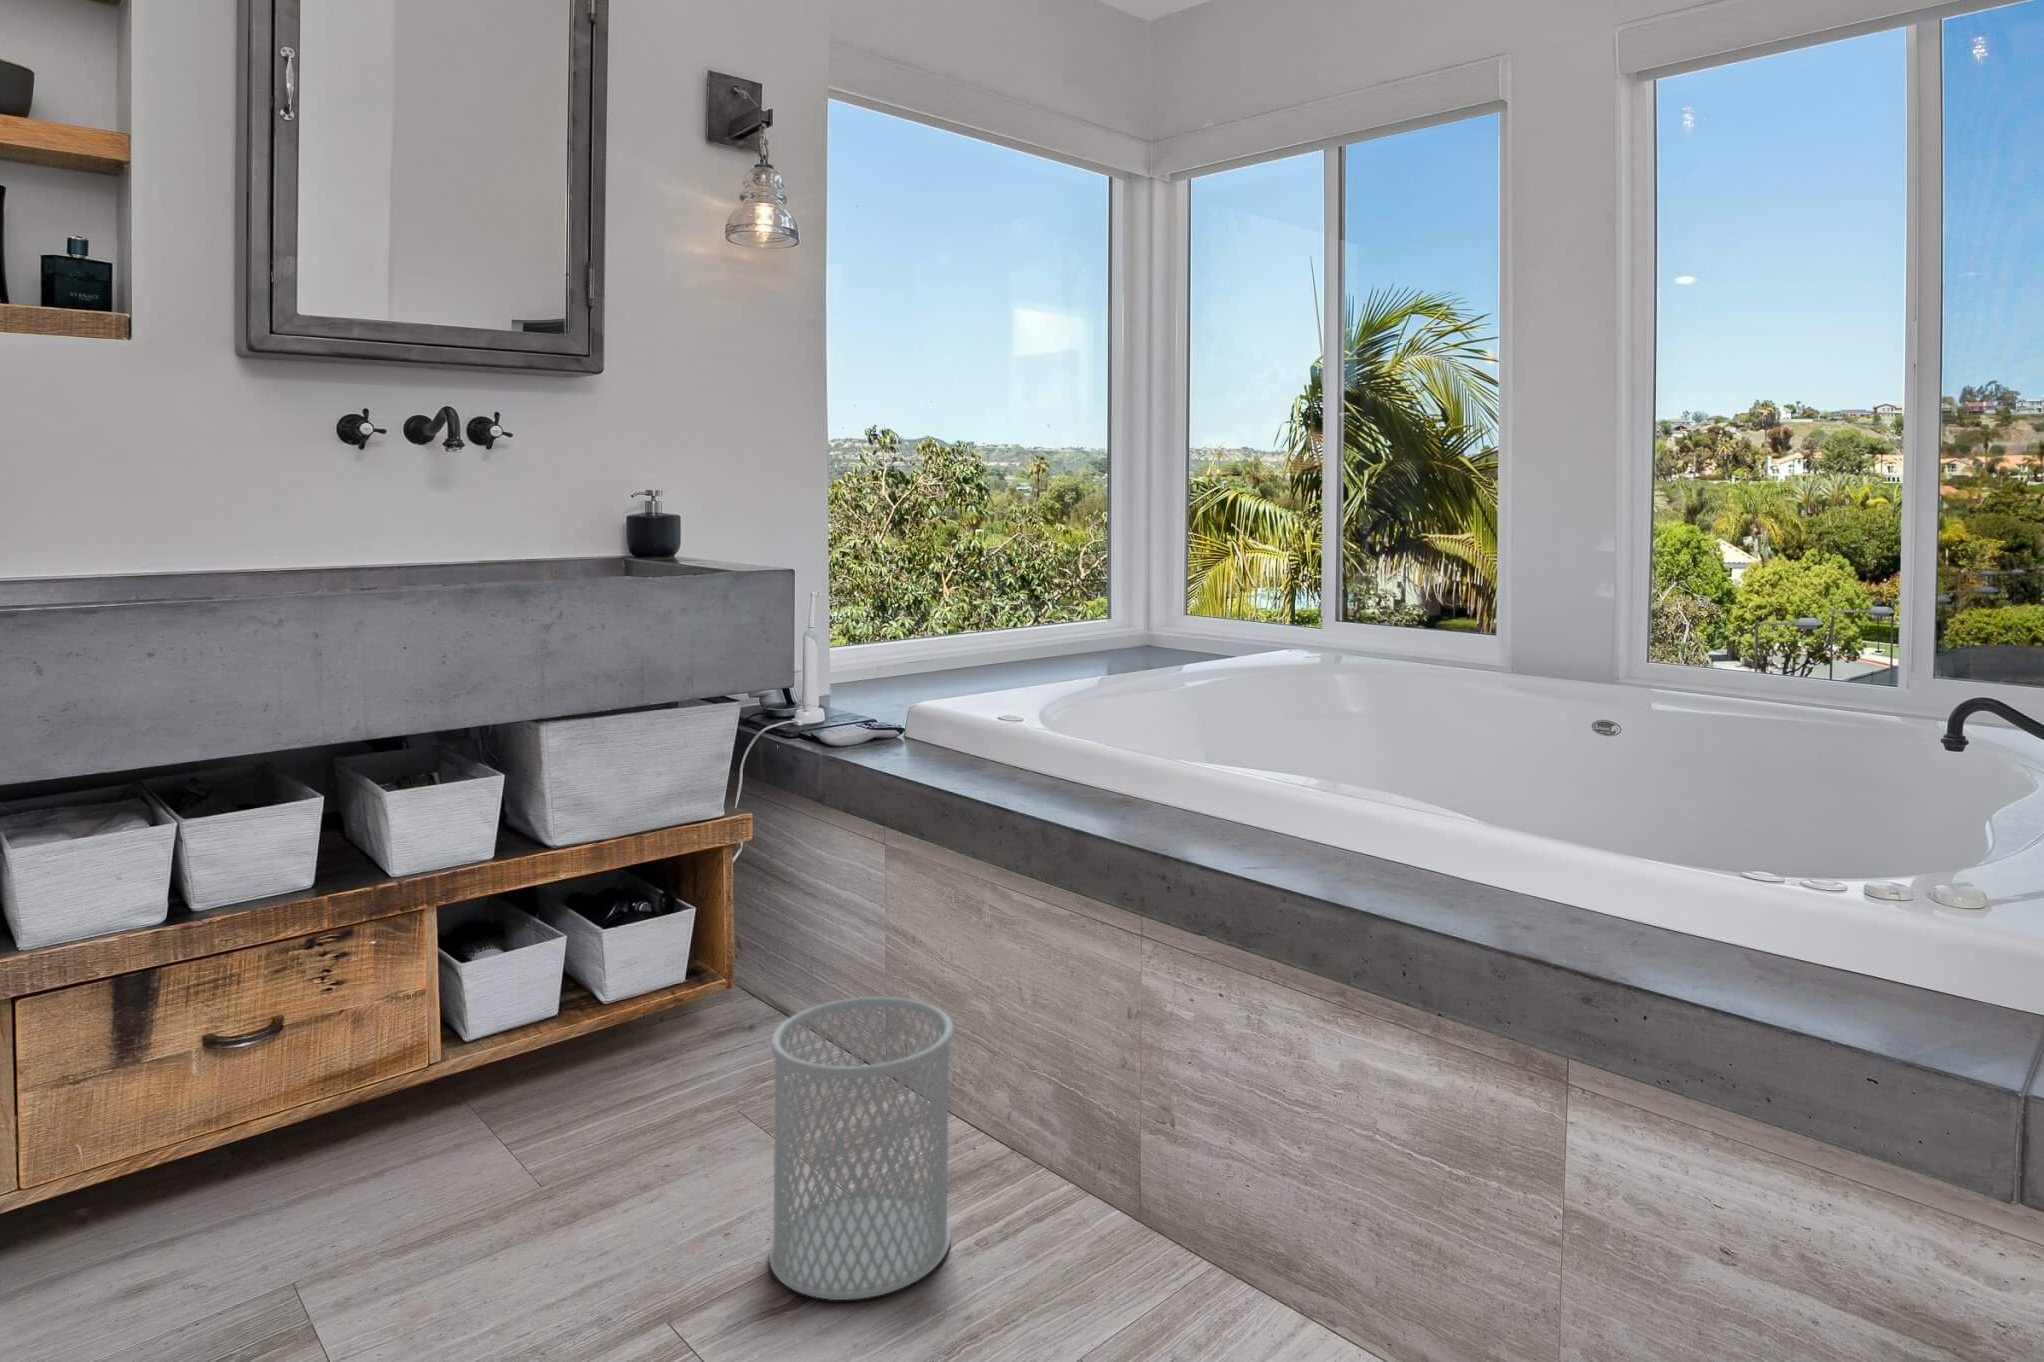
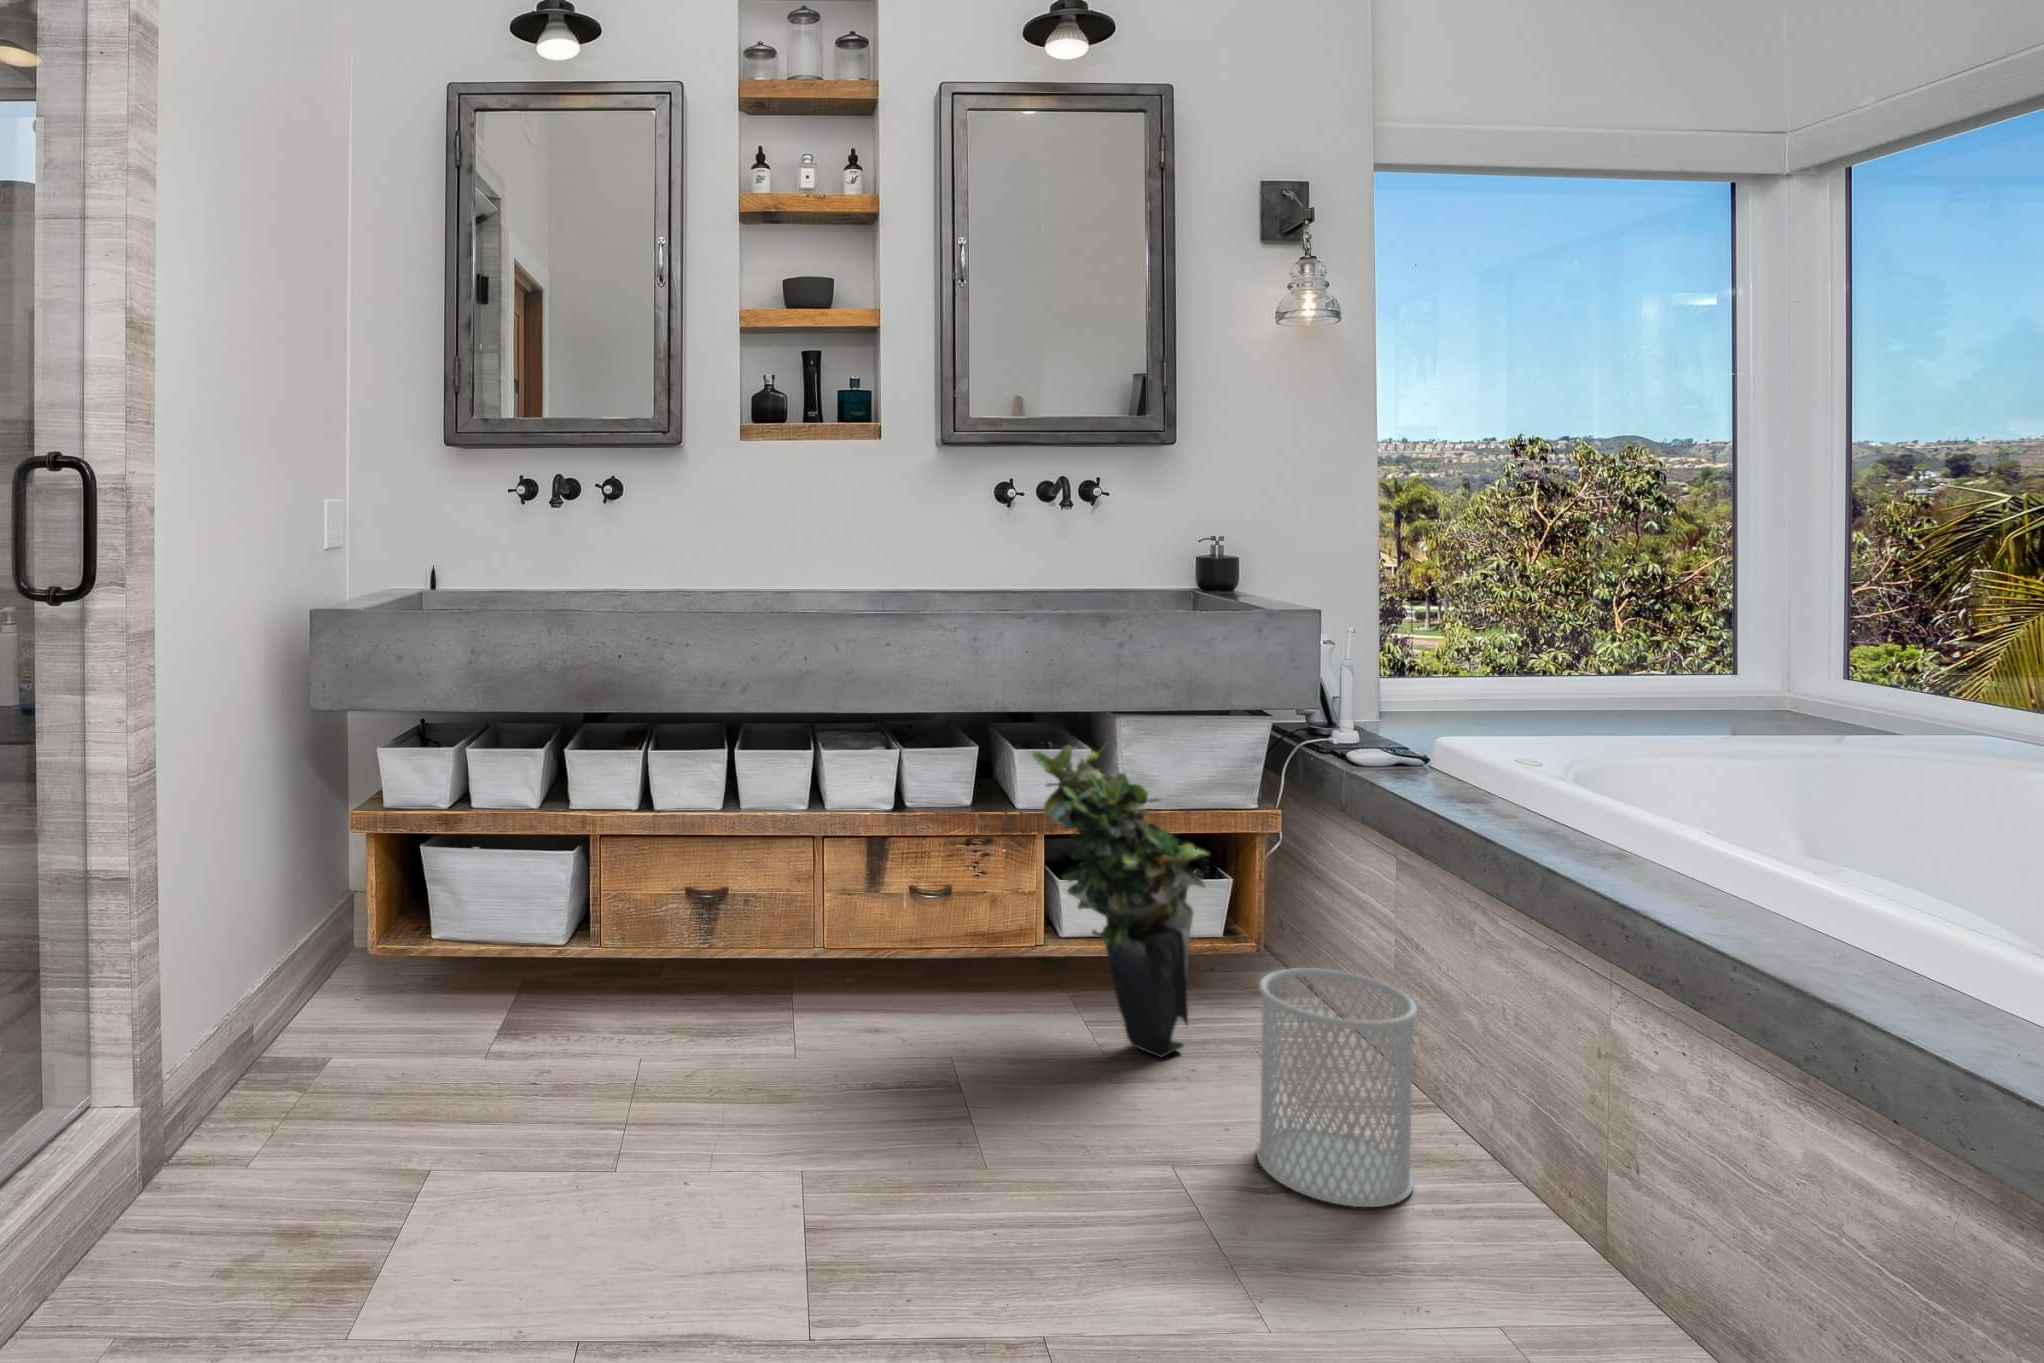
potted plant: none [416,761,679,1169] -> present [1031,744,1208,1057]

